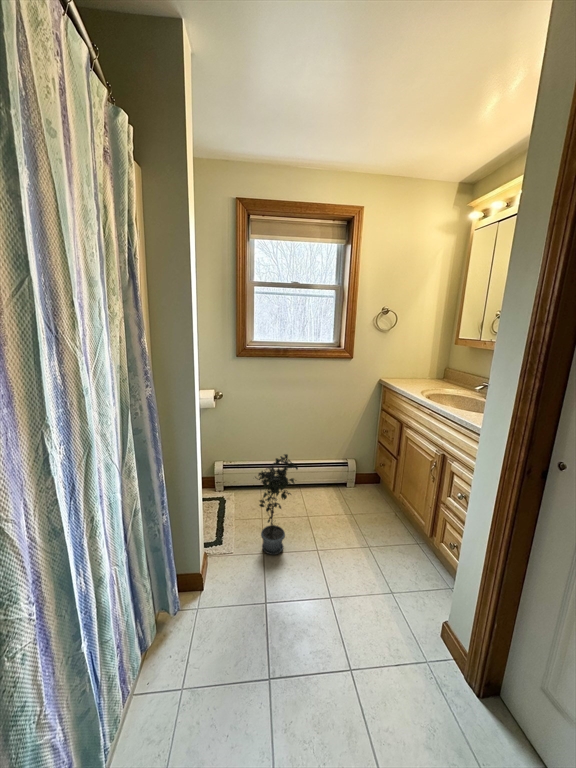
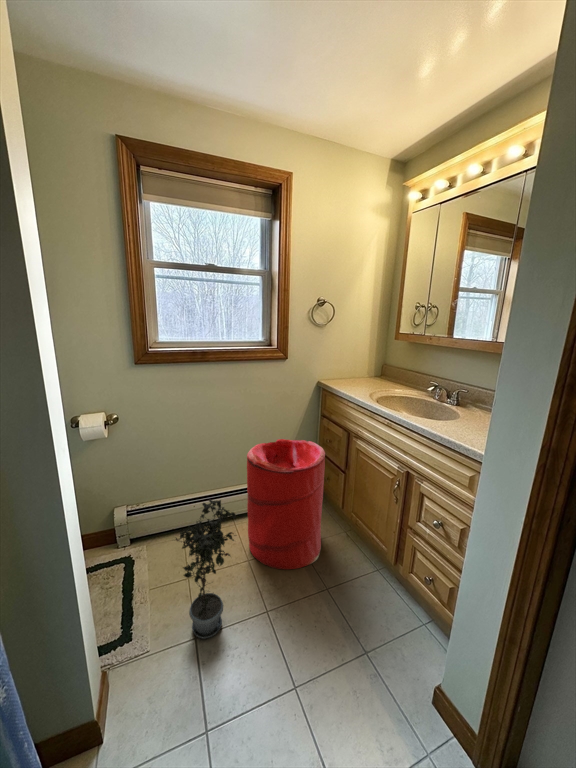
laundry hamper: none [311,425,378,528] -> present [247,439,325,569]

